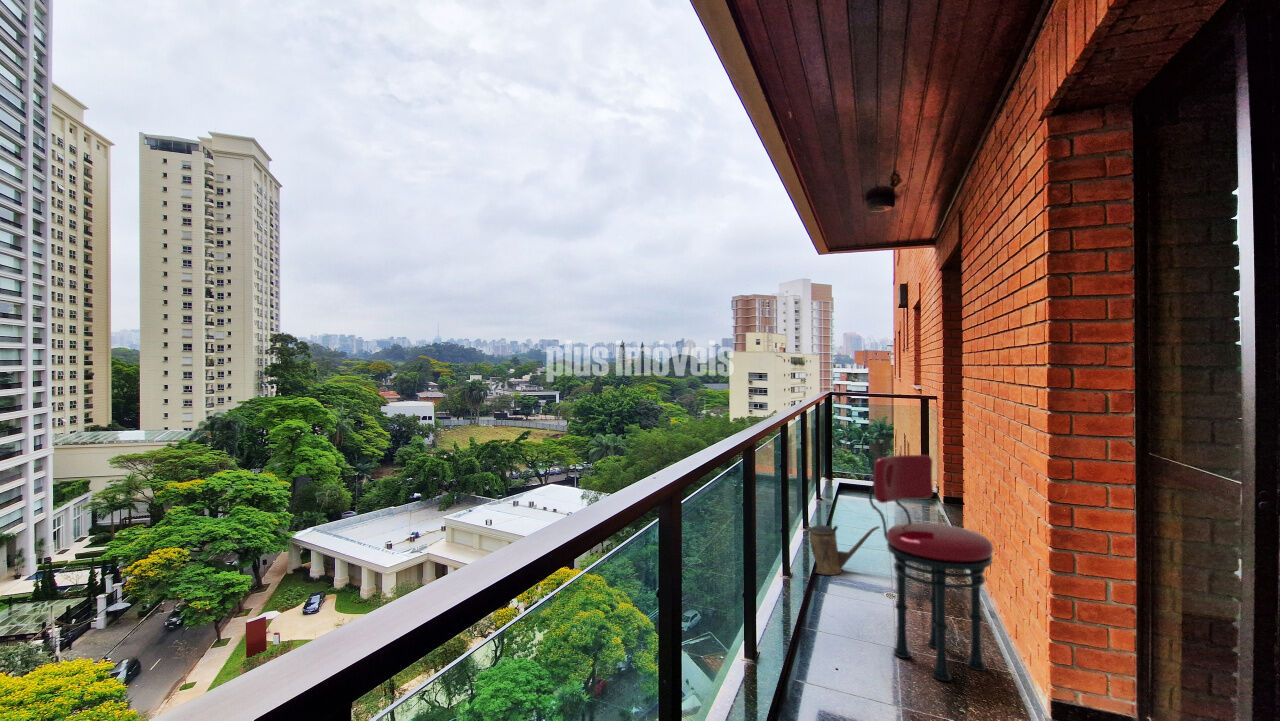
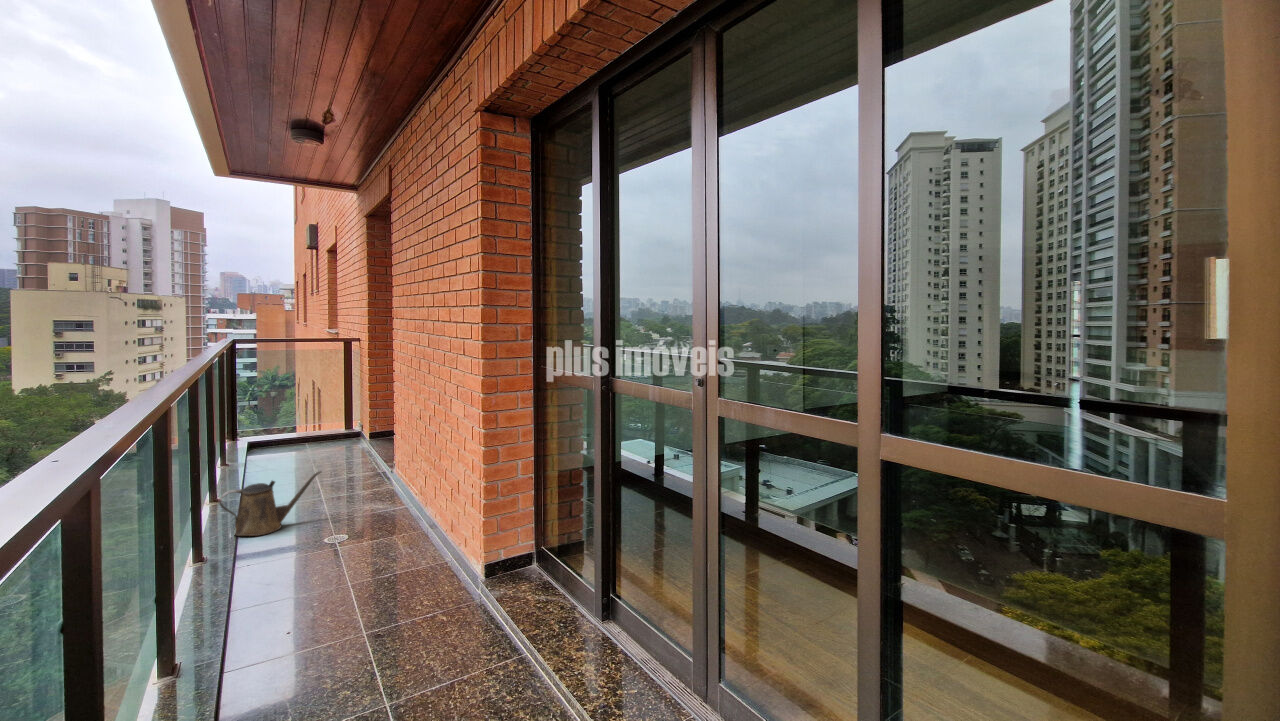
stool: present [869,455,993,681] -> none [324,391,437,582]

